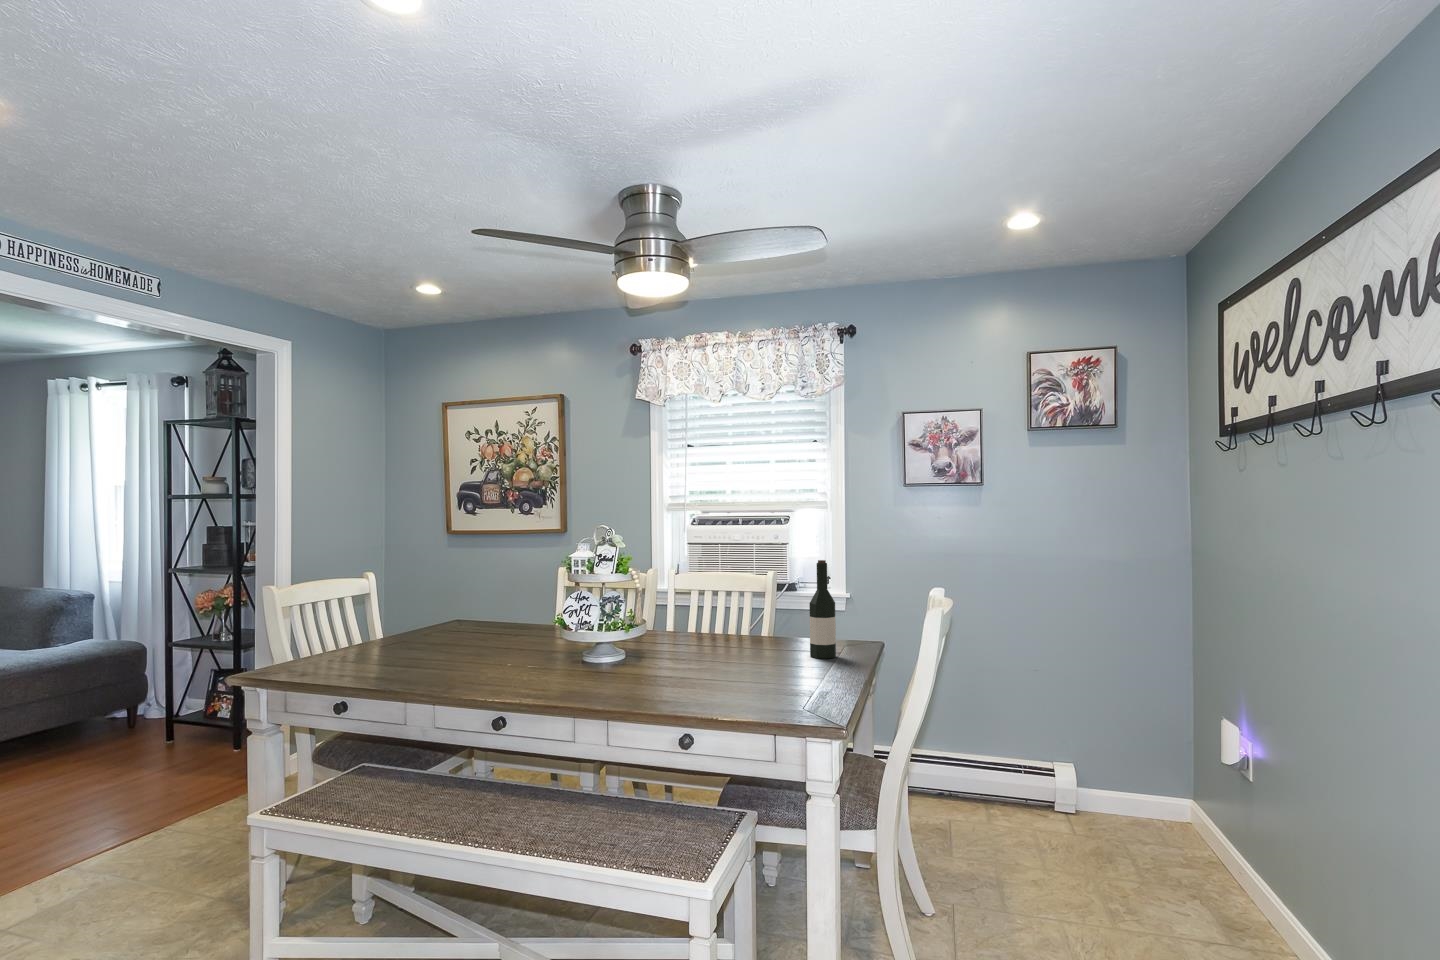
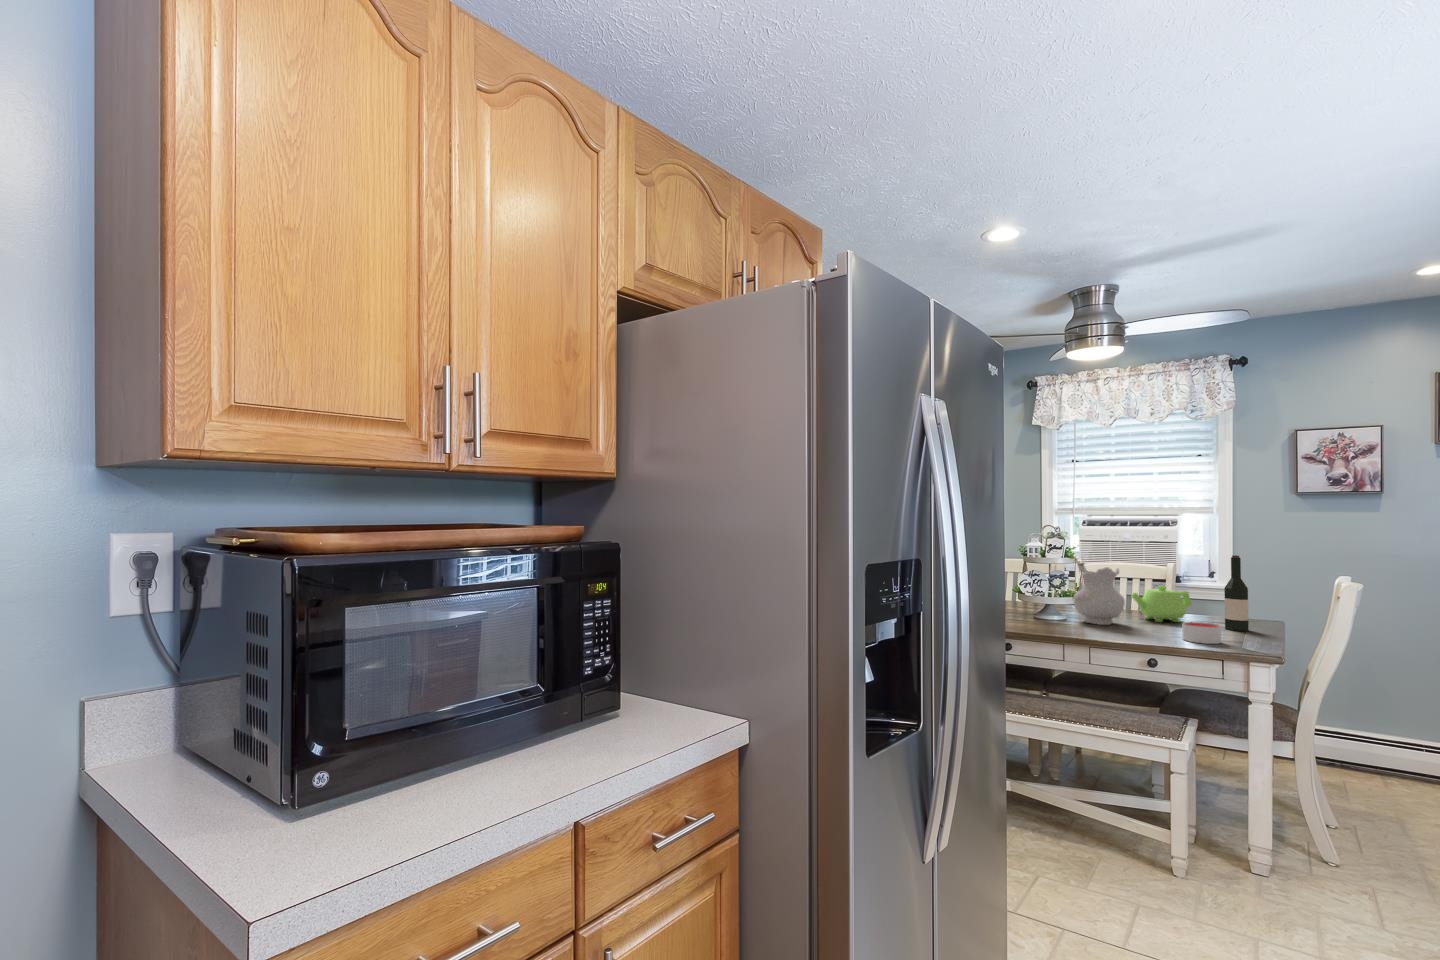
ceramic pitcher: none [628,578,691,666] -> present [1074,563,1125,625]
teapot: none [707,603,779,653] -> present [1131,585,1191,622]
candle: none [746,655,791,688] -> present [1182,622,1221,644]

